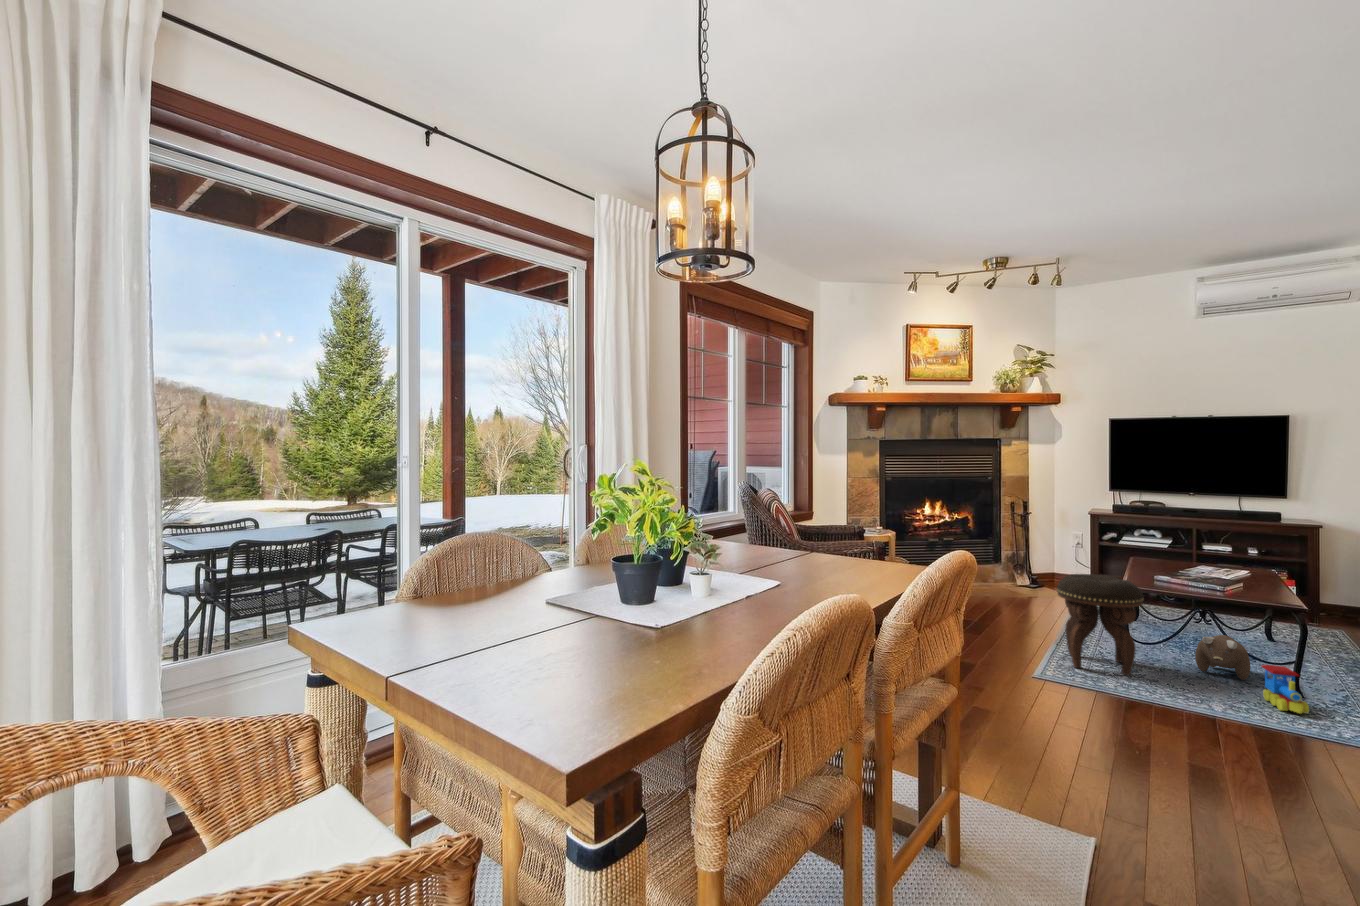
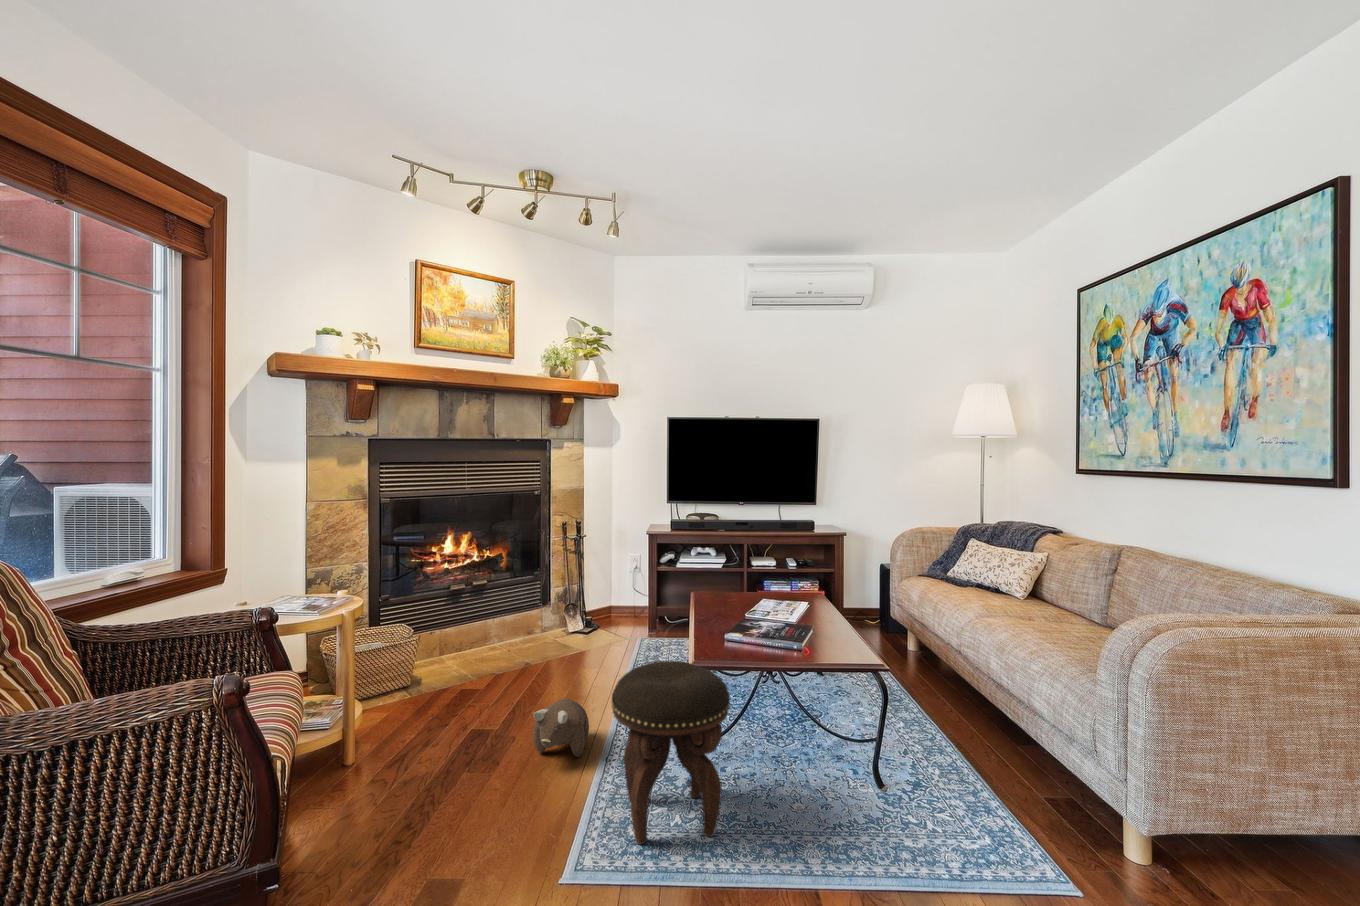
plush toy: present [1195,635,1250,680] -> present [533,698,589,757]
toy train: present [1261,665,1309,713] -> none [870,779,932,868]

